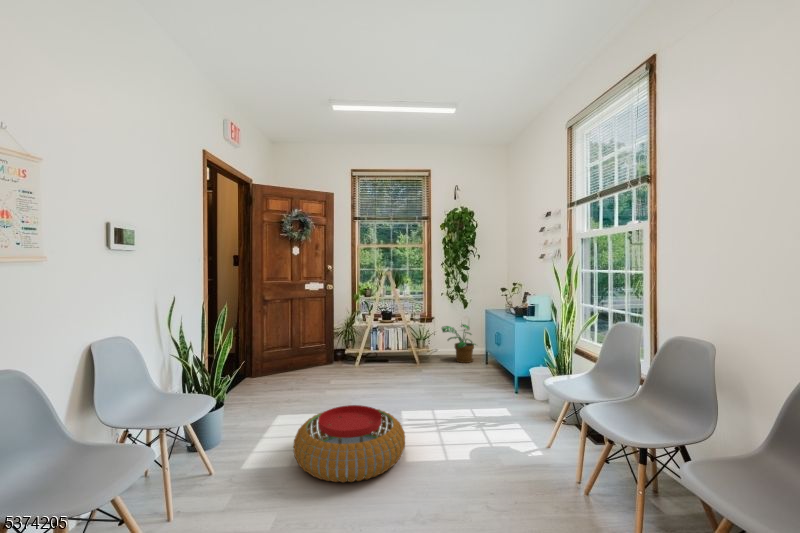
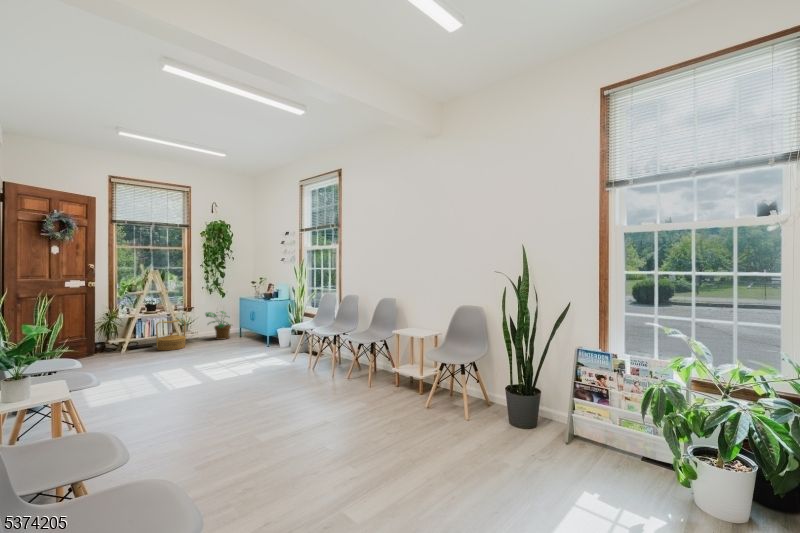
woven basket: none [387,333,420,371] -> present [156,319,186,350]
pouf: present [294,405,405,483] -> none [122,359,207,401]

